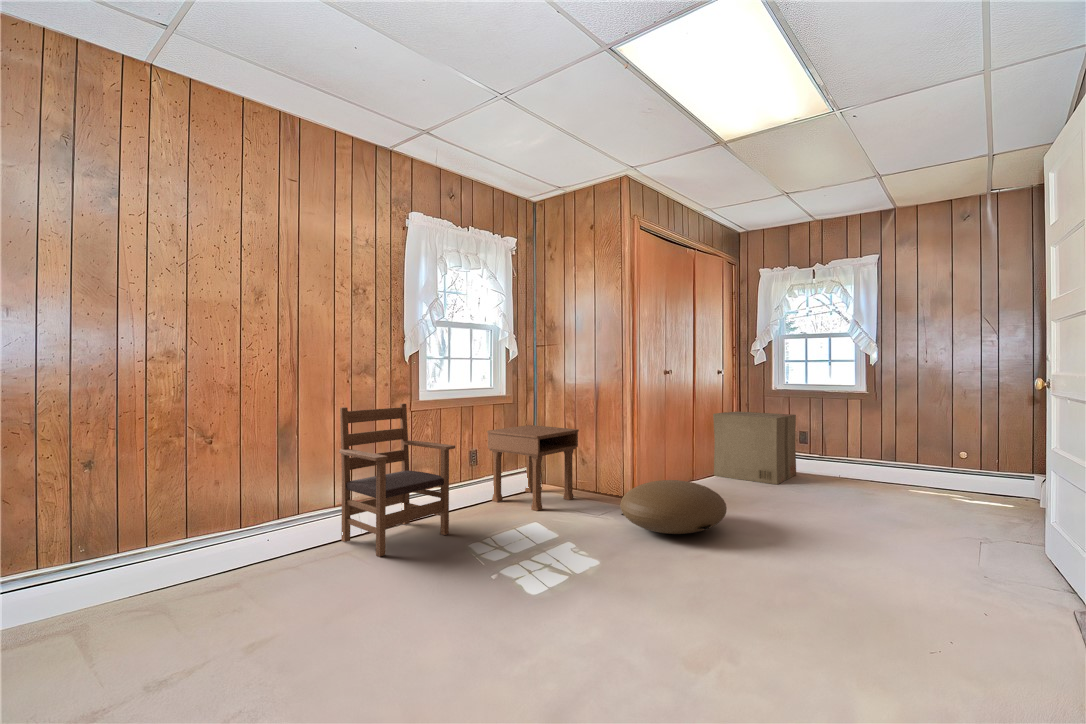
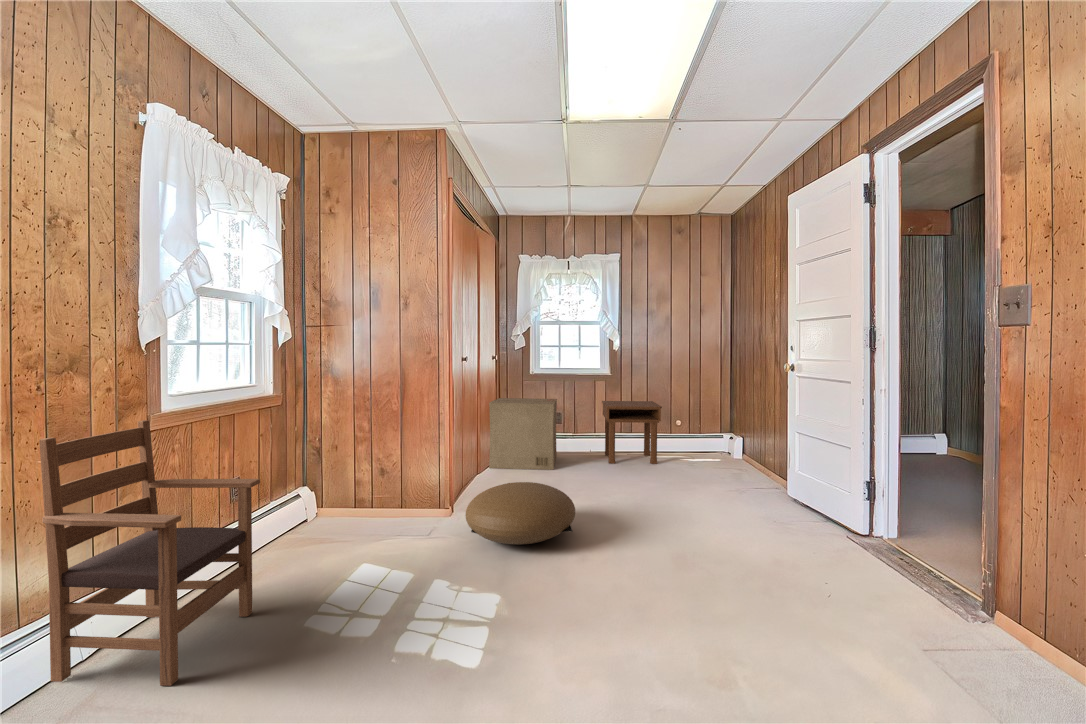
nightstand: present [487,425,579,511] -> present [602,401,662,464]

